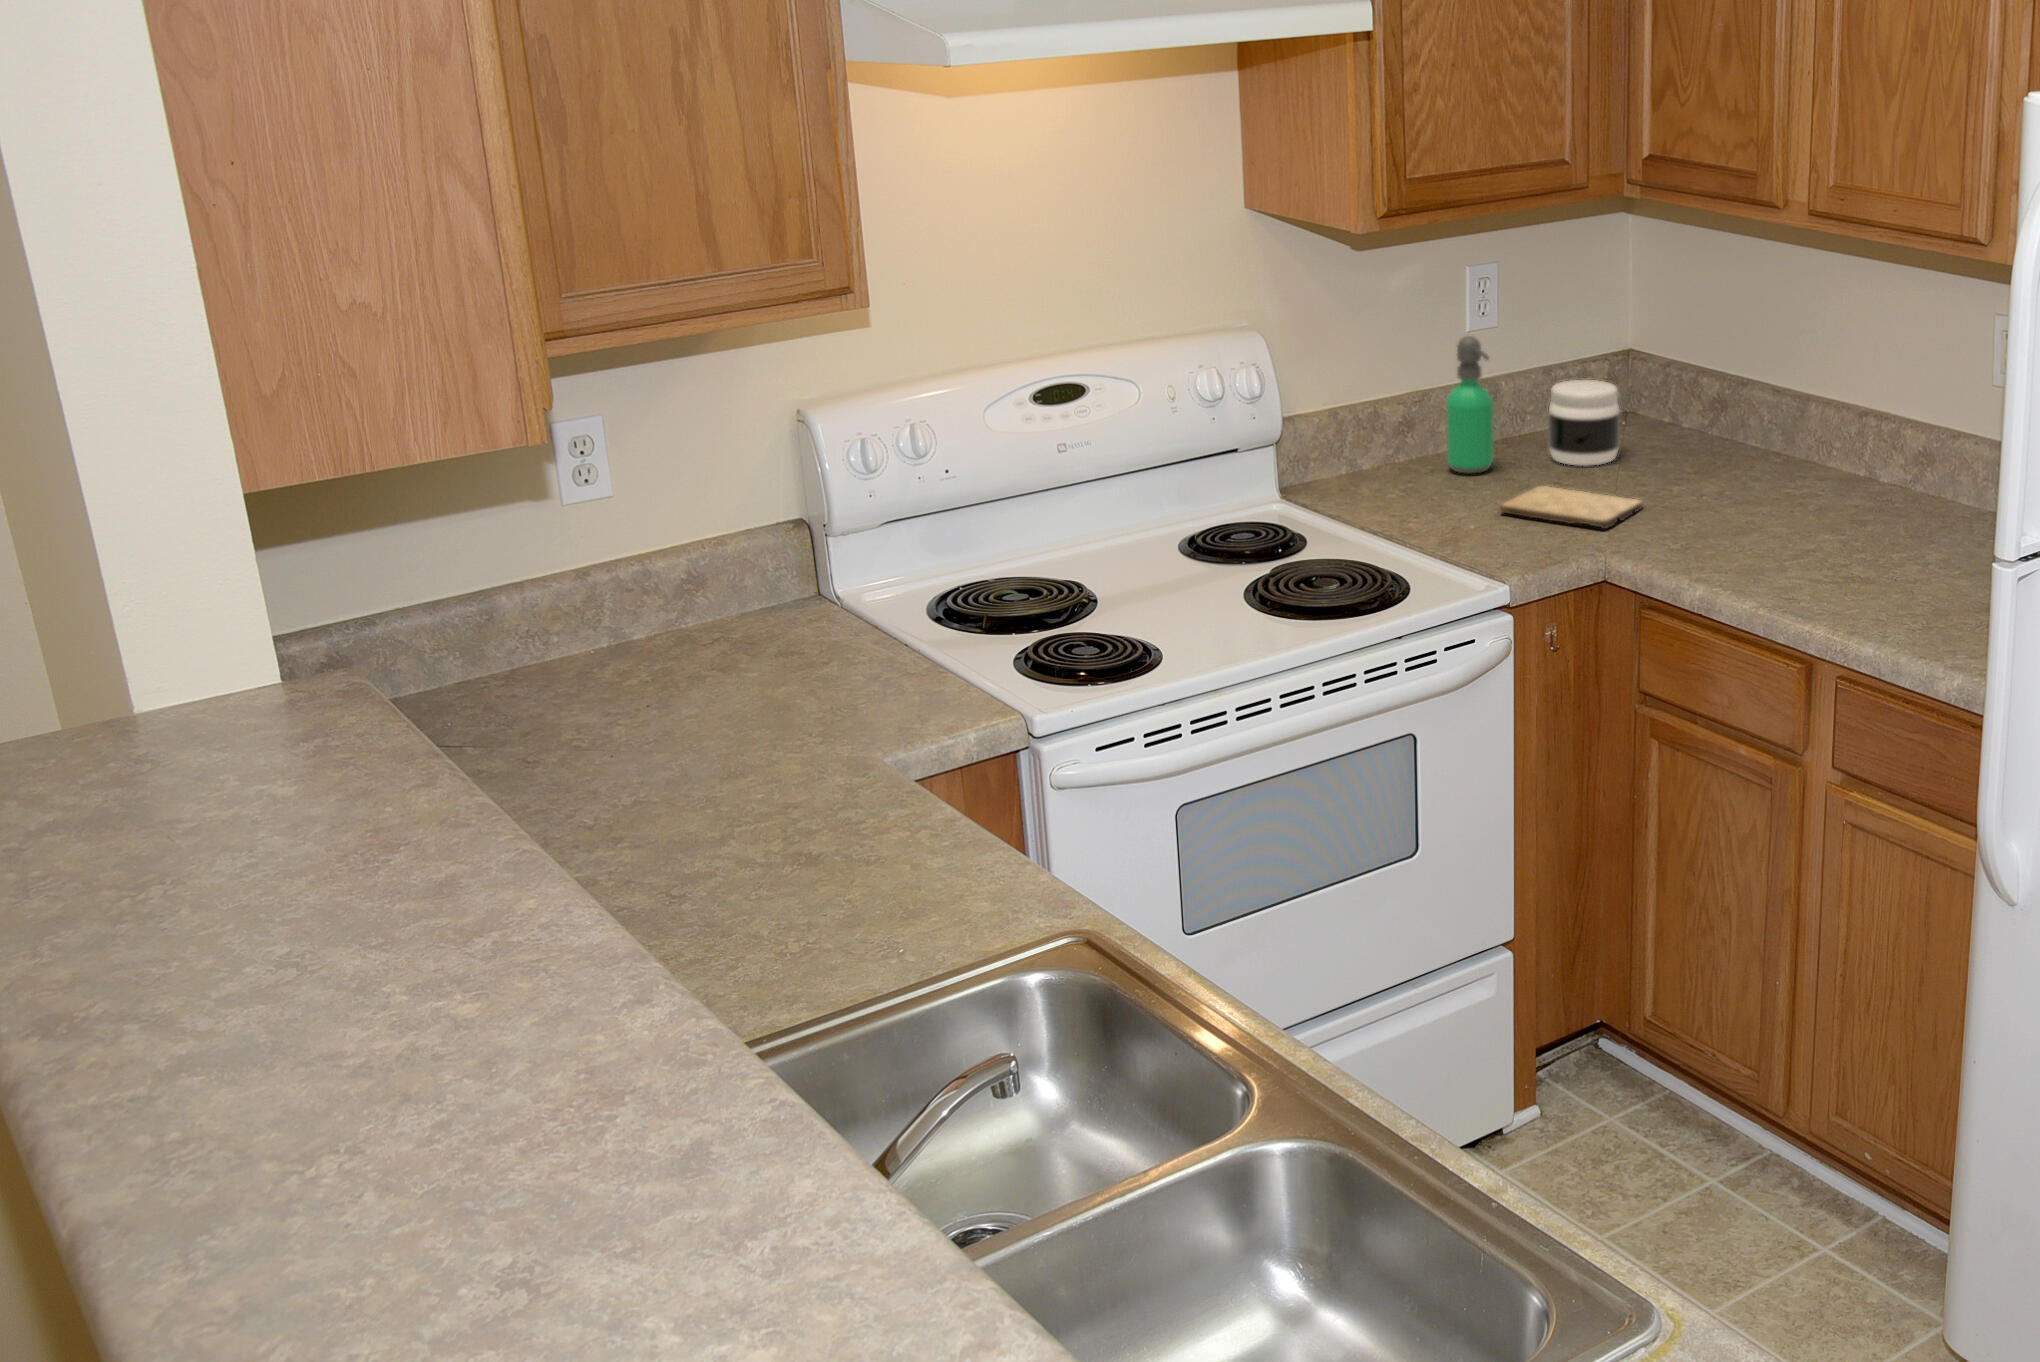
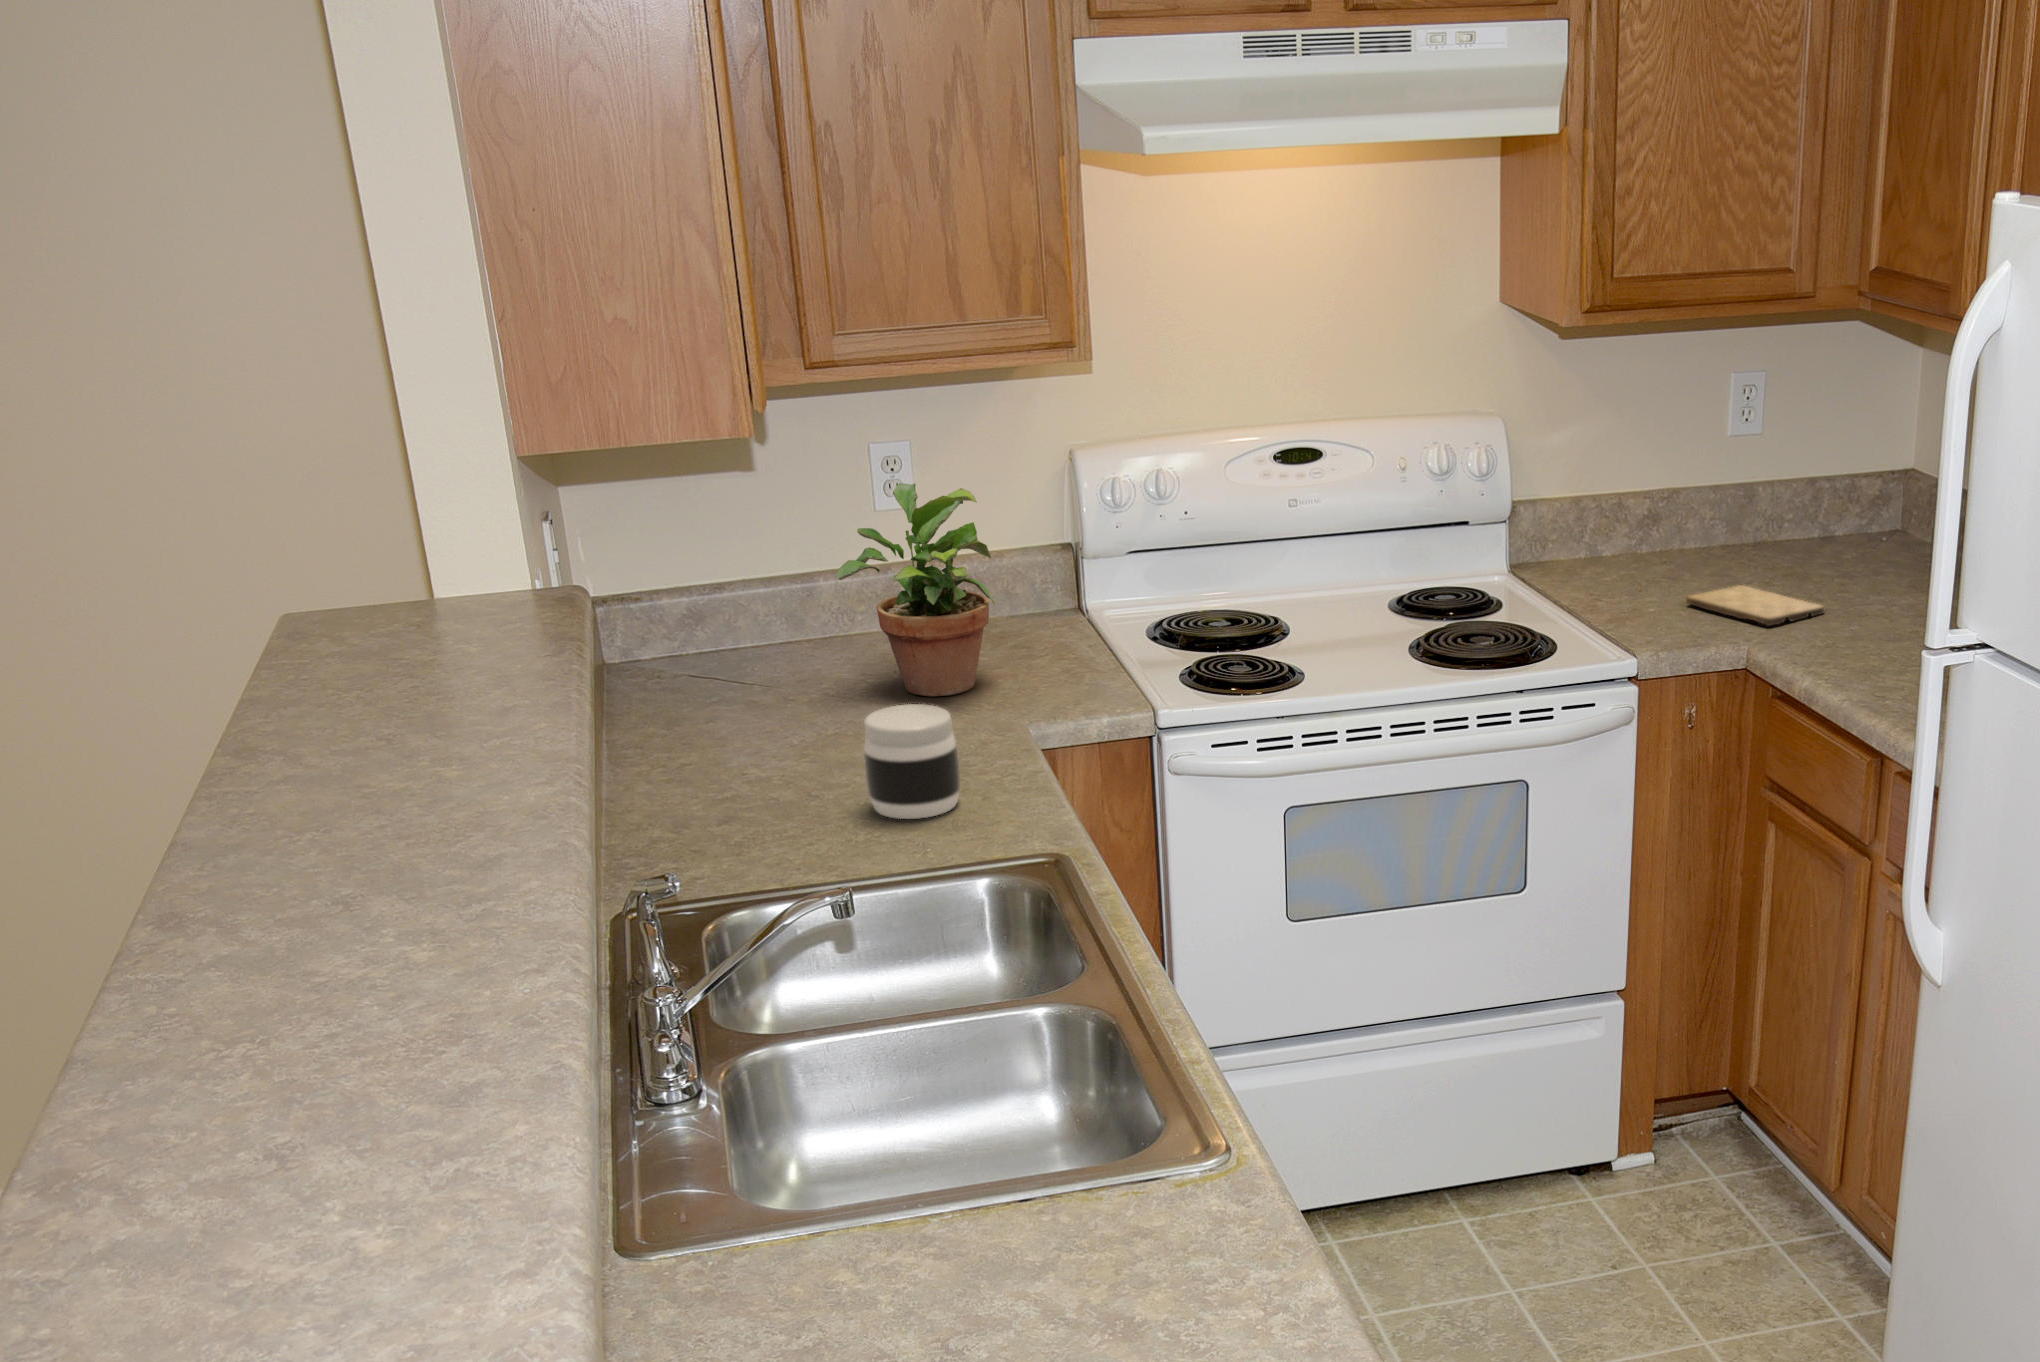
soap dispenser: present [1447,336,1493,473] -> none [1675,438,1724,571]
jar: present [1548,380,1620,466] -> present [864,704,960,819]
potted plant: none [570,477,778,746] -> present [836,483,995,696]

